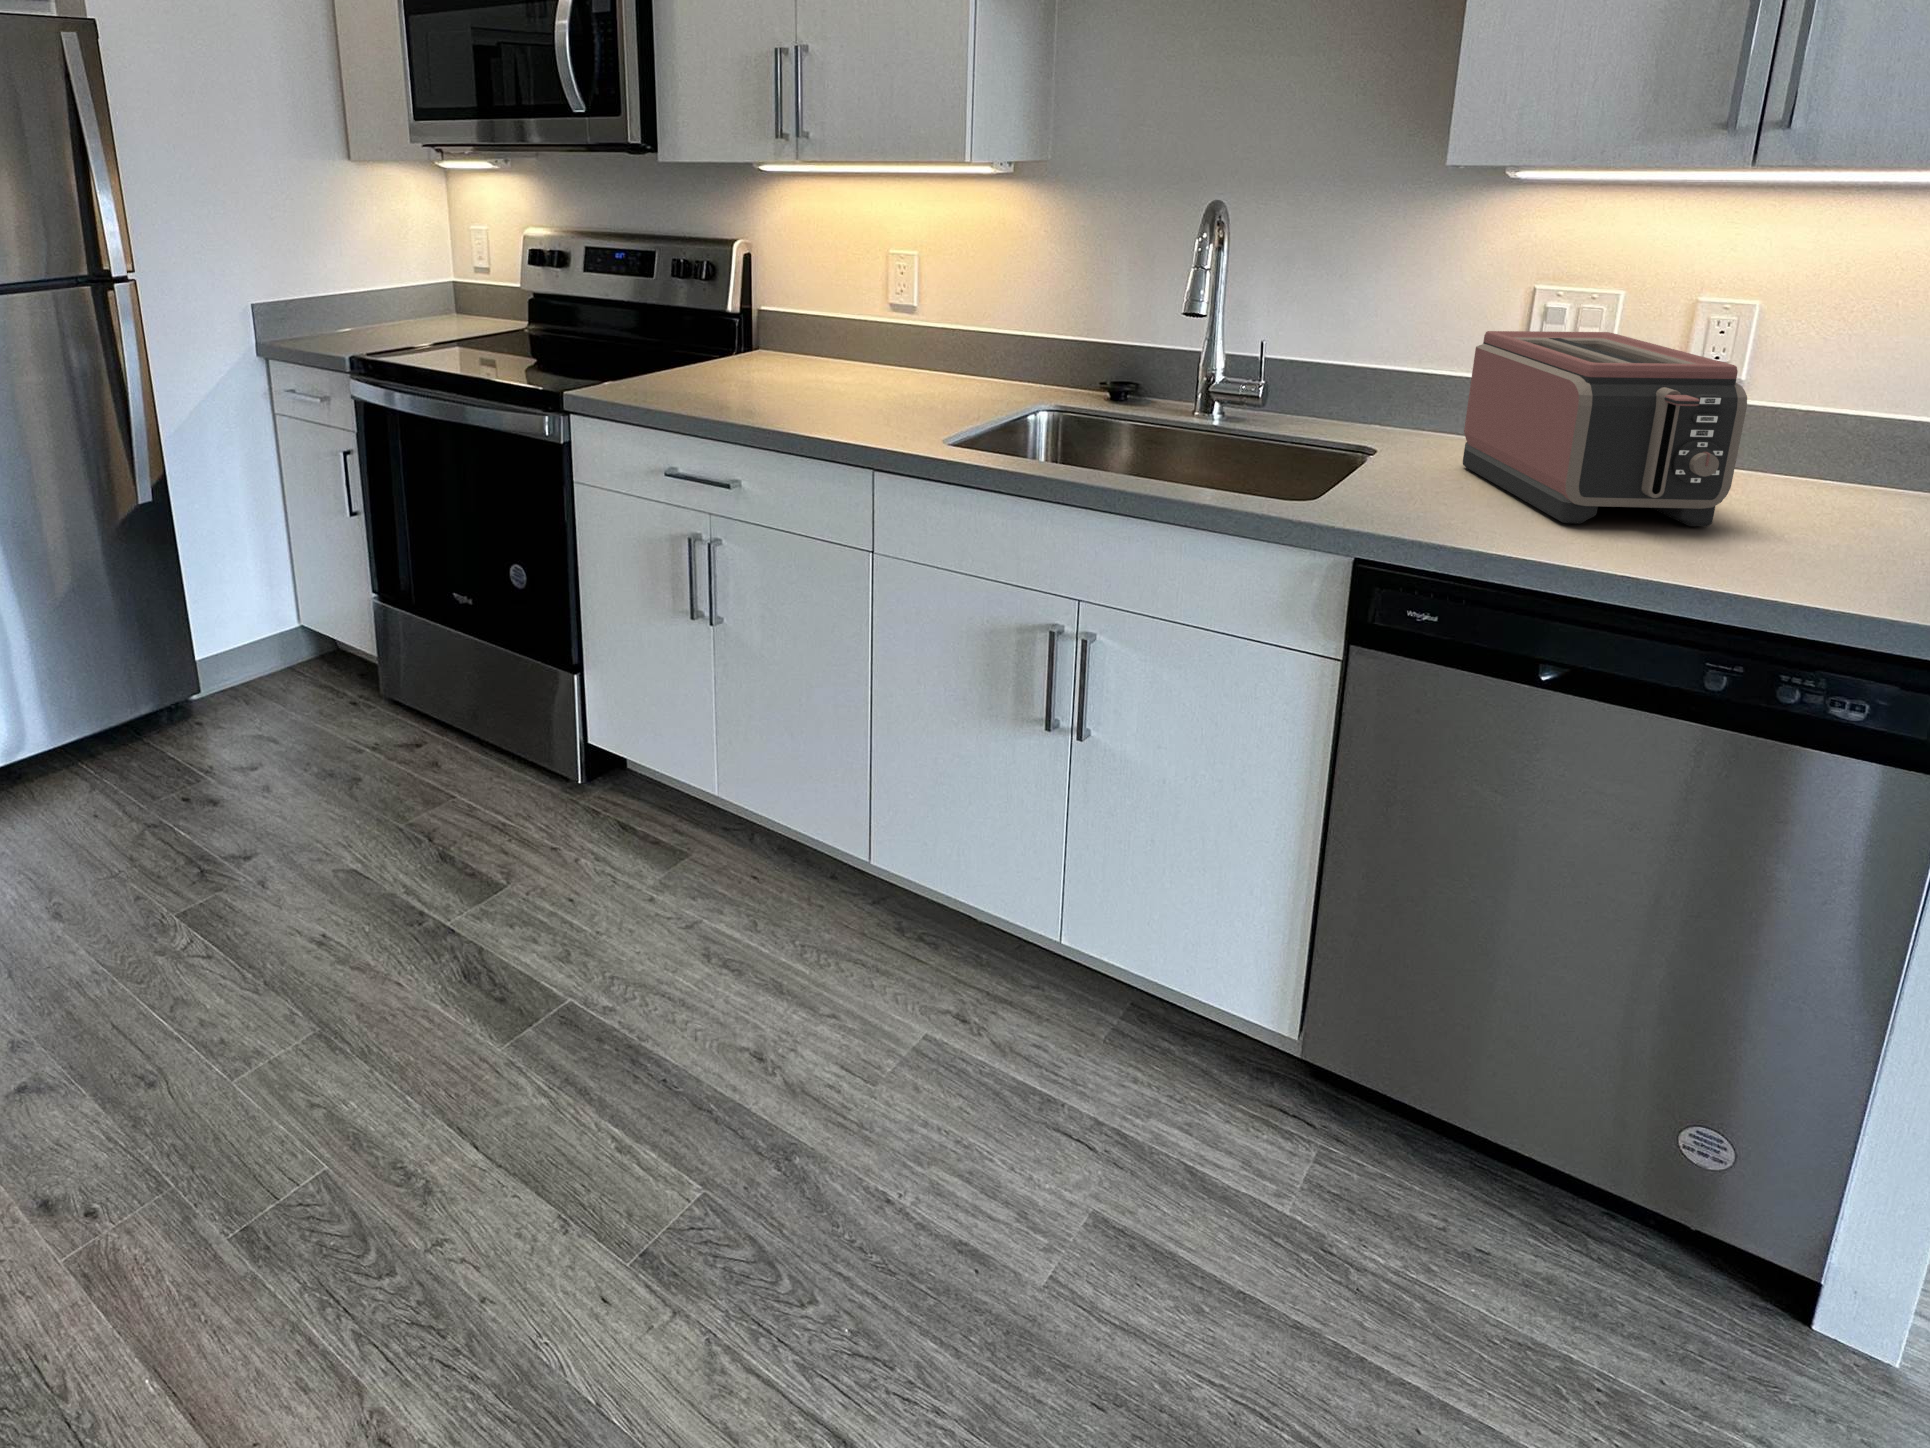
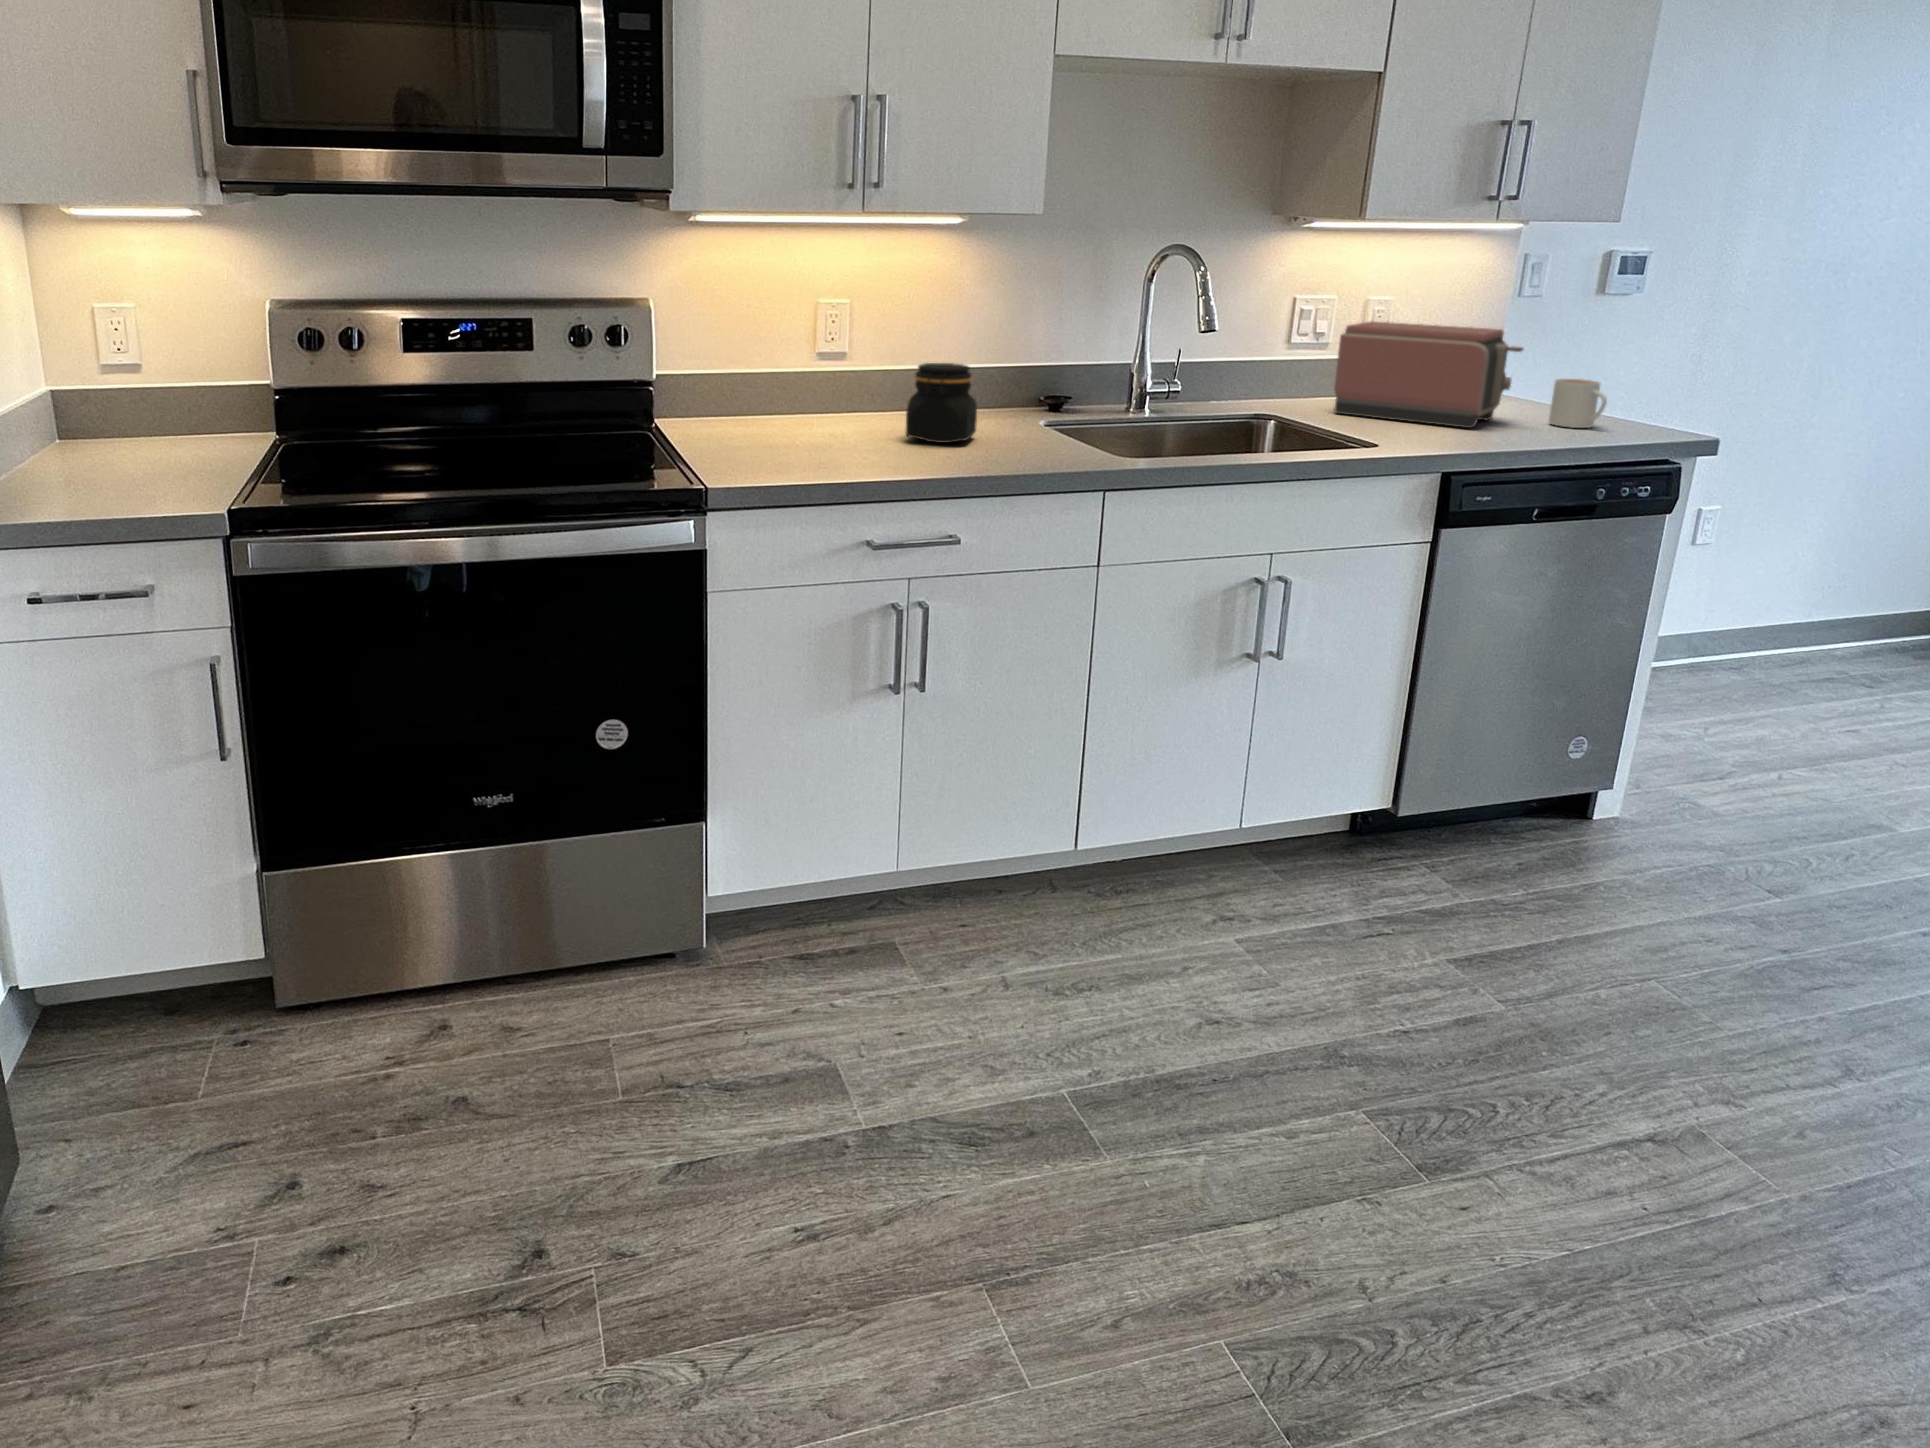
jar: none [807,319,892,402] -> present [905,363,977,443]
mug: none [1792,474,1907,579] -> present [1549,379,1607,428]

